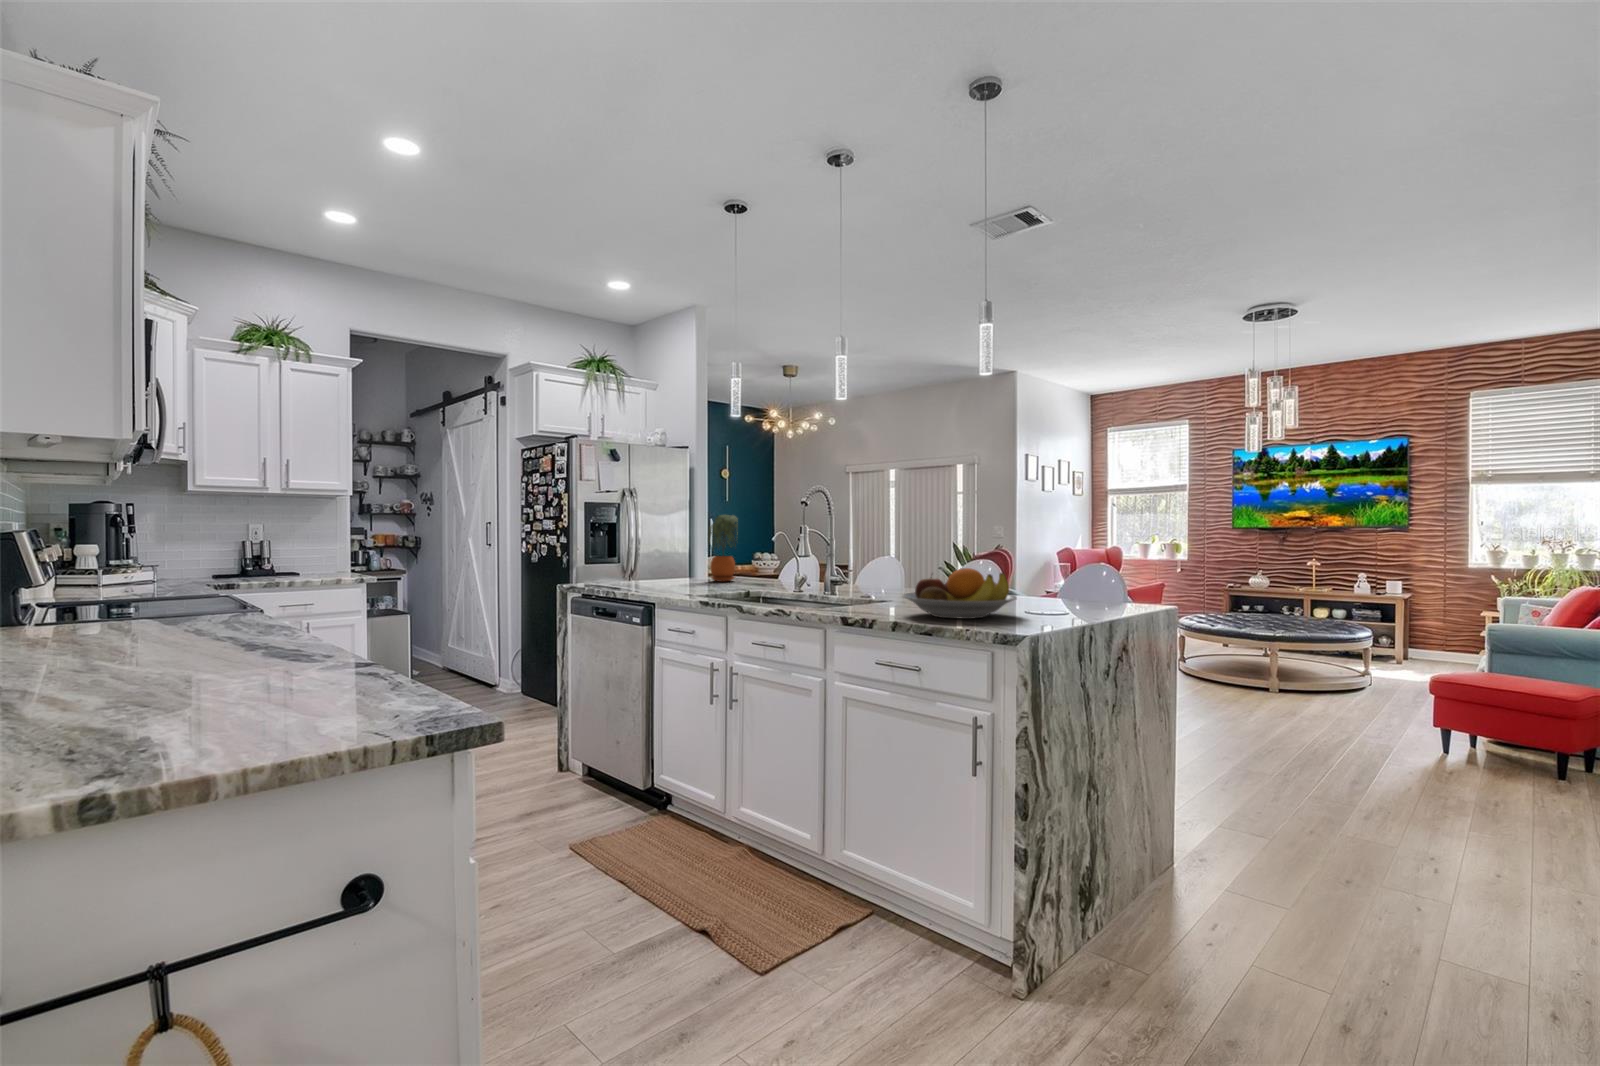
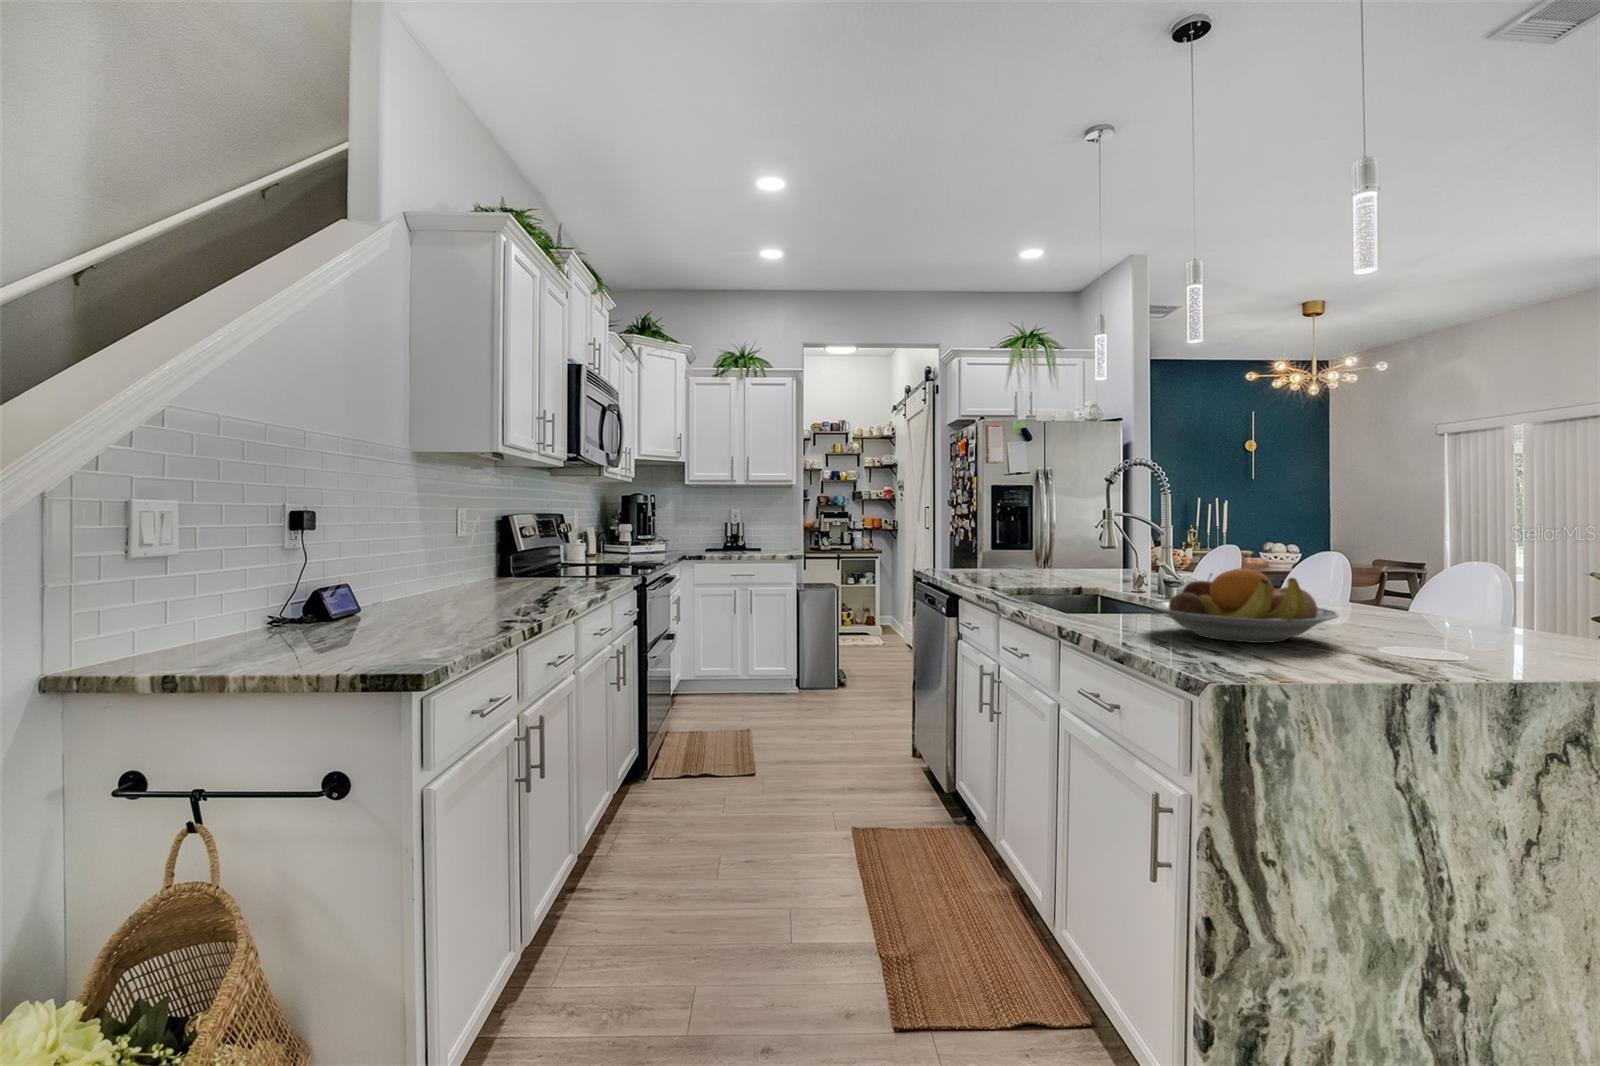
potted plant: present [708,515,738,582] -> none [1074,495,1117,573]

